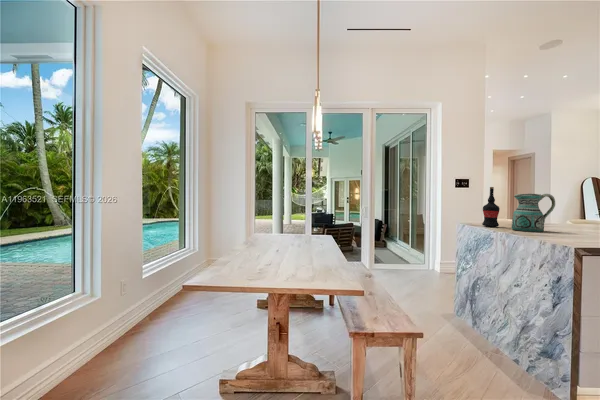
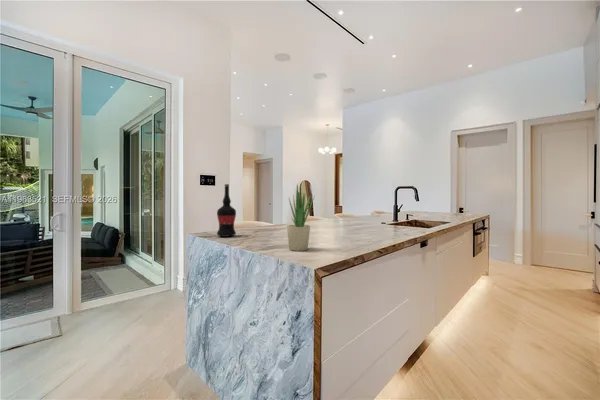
potted plant: none [551,187,582,239] -> present [287,185,314,251]
ceramic pitcher: present [512,194,555,232] -> none [248,192,289,240]

